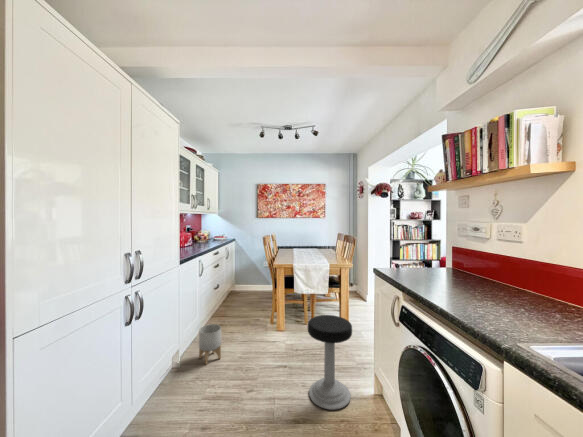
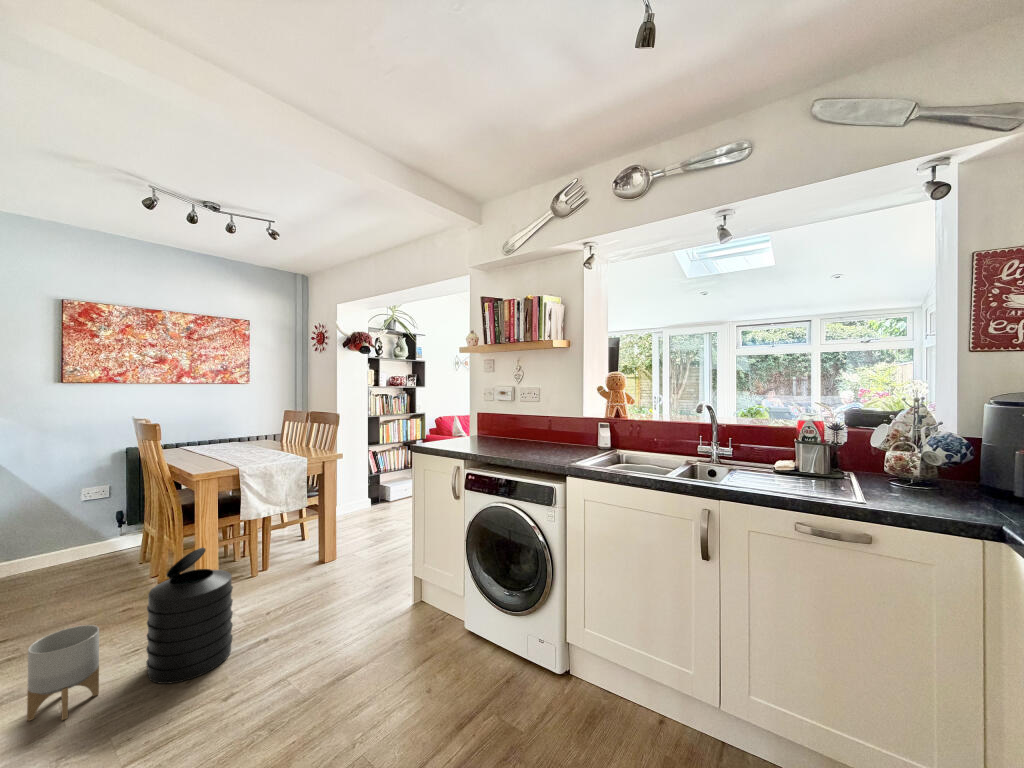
trash can: none [236,304,272,372] -> present [146,548,233,684]
stool: present [308,315,352,410] -> none [327,525,393,653]

